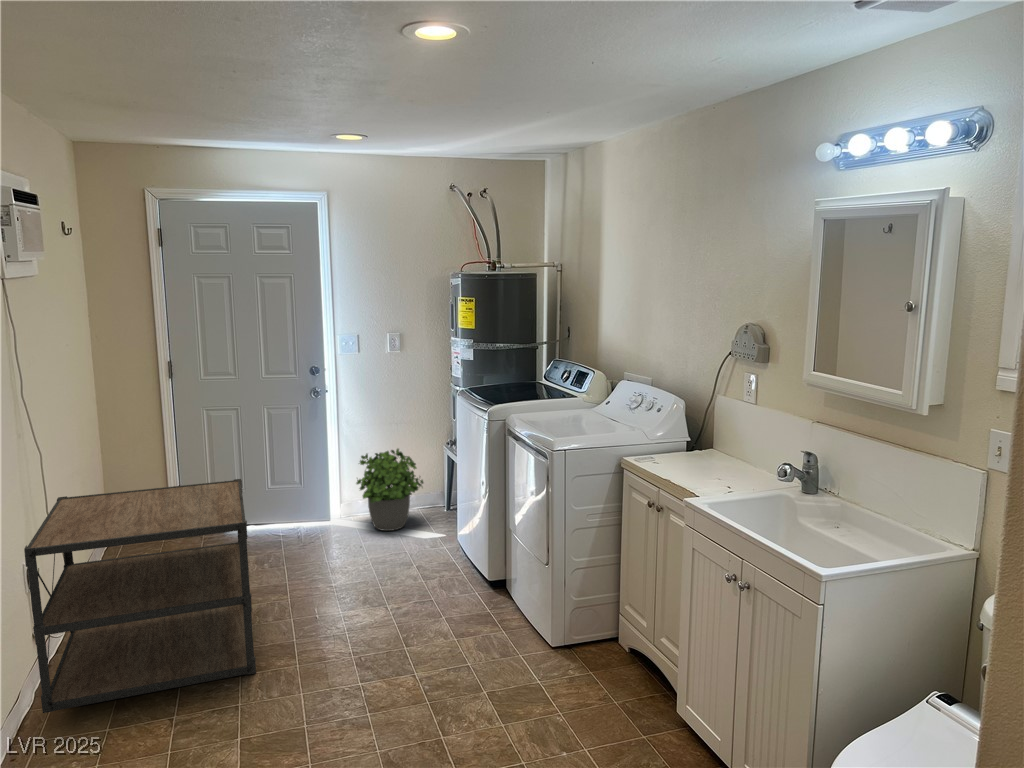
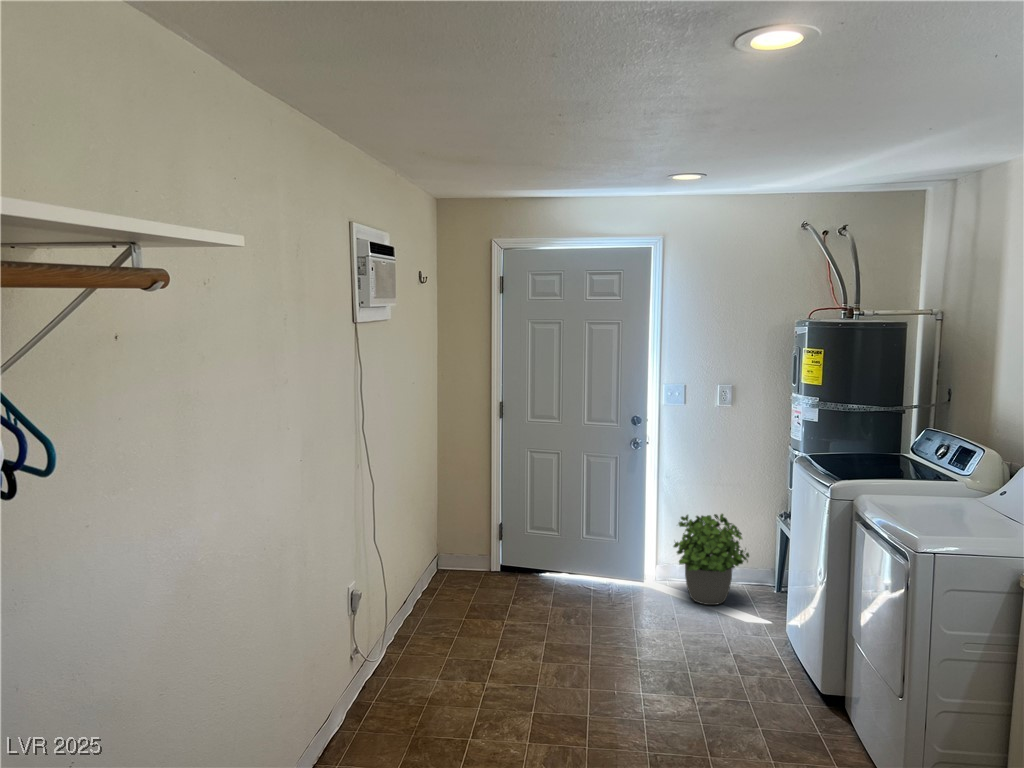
shelving unit: present [24,479,256,713] -> none [345,525,549,745]

